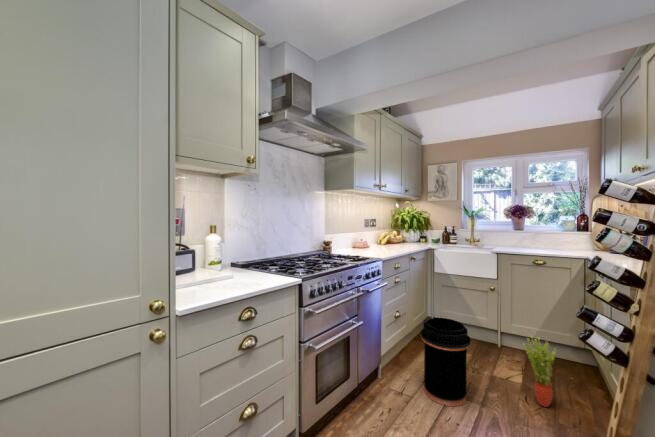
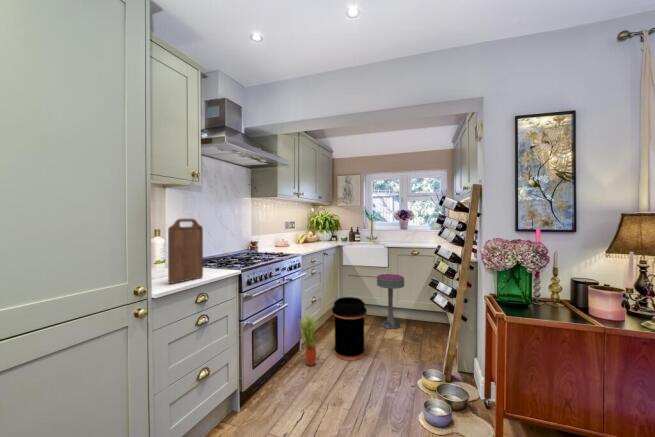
cutting board: none [207,212,252,295] -> present [168,219,203,284]
bar stool: none [482,289,524,364] -> present [377,274,404,329]
potted plant: present [524,336,555,407] -> present [299,312,318,365]

